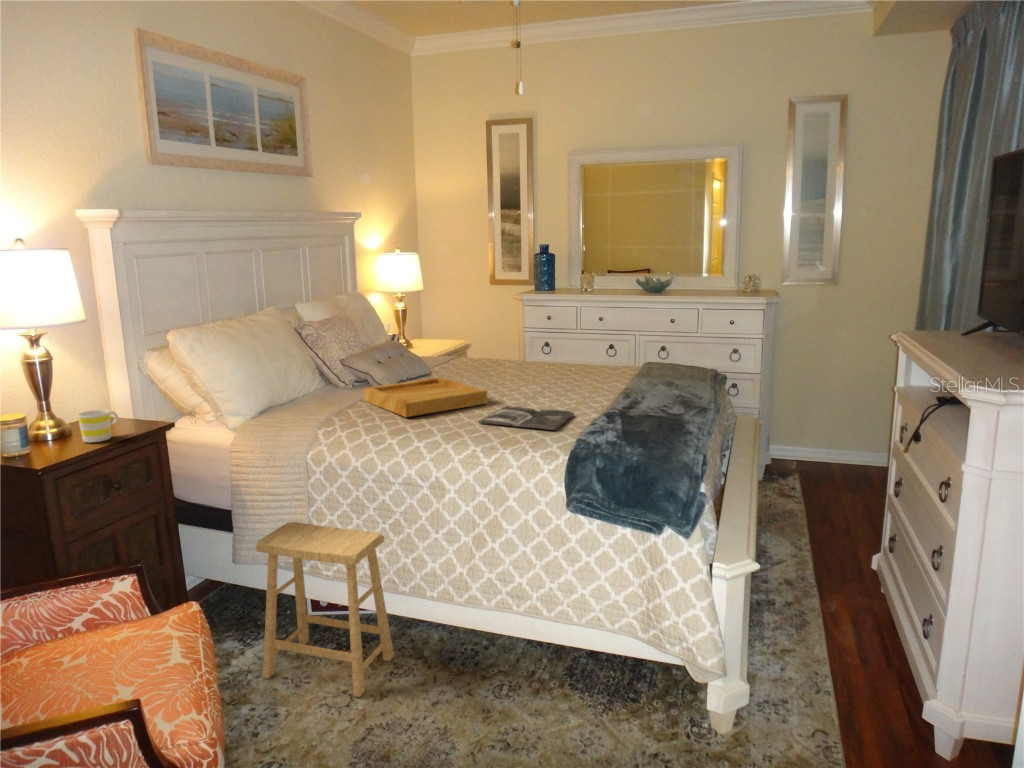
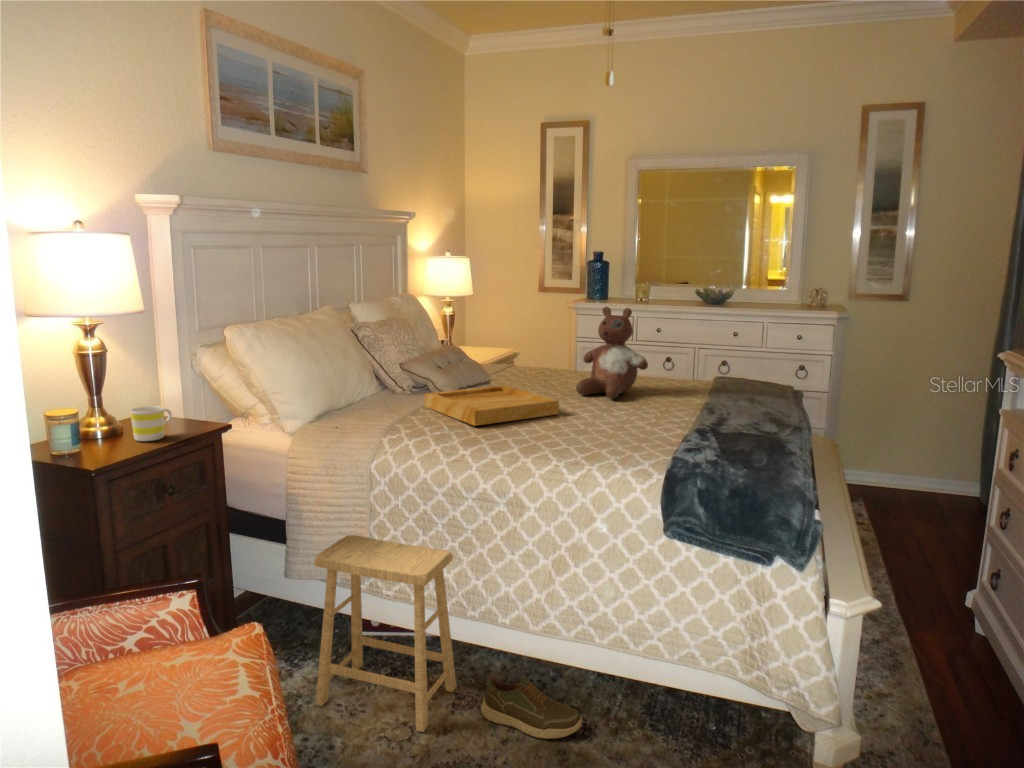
stuffed bear: none [508,301,575,387] -> present [576,307,648,399]
magazine: present [479,406,574,430] -> none [555,418,657,445]
shoe: none [414,644,504,698] -> present [481,676,582,739]

